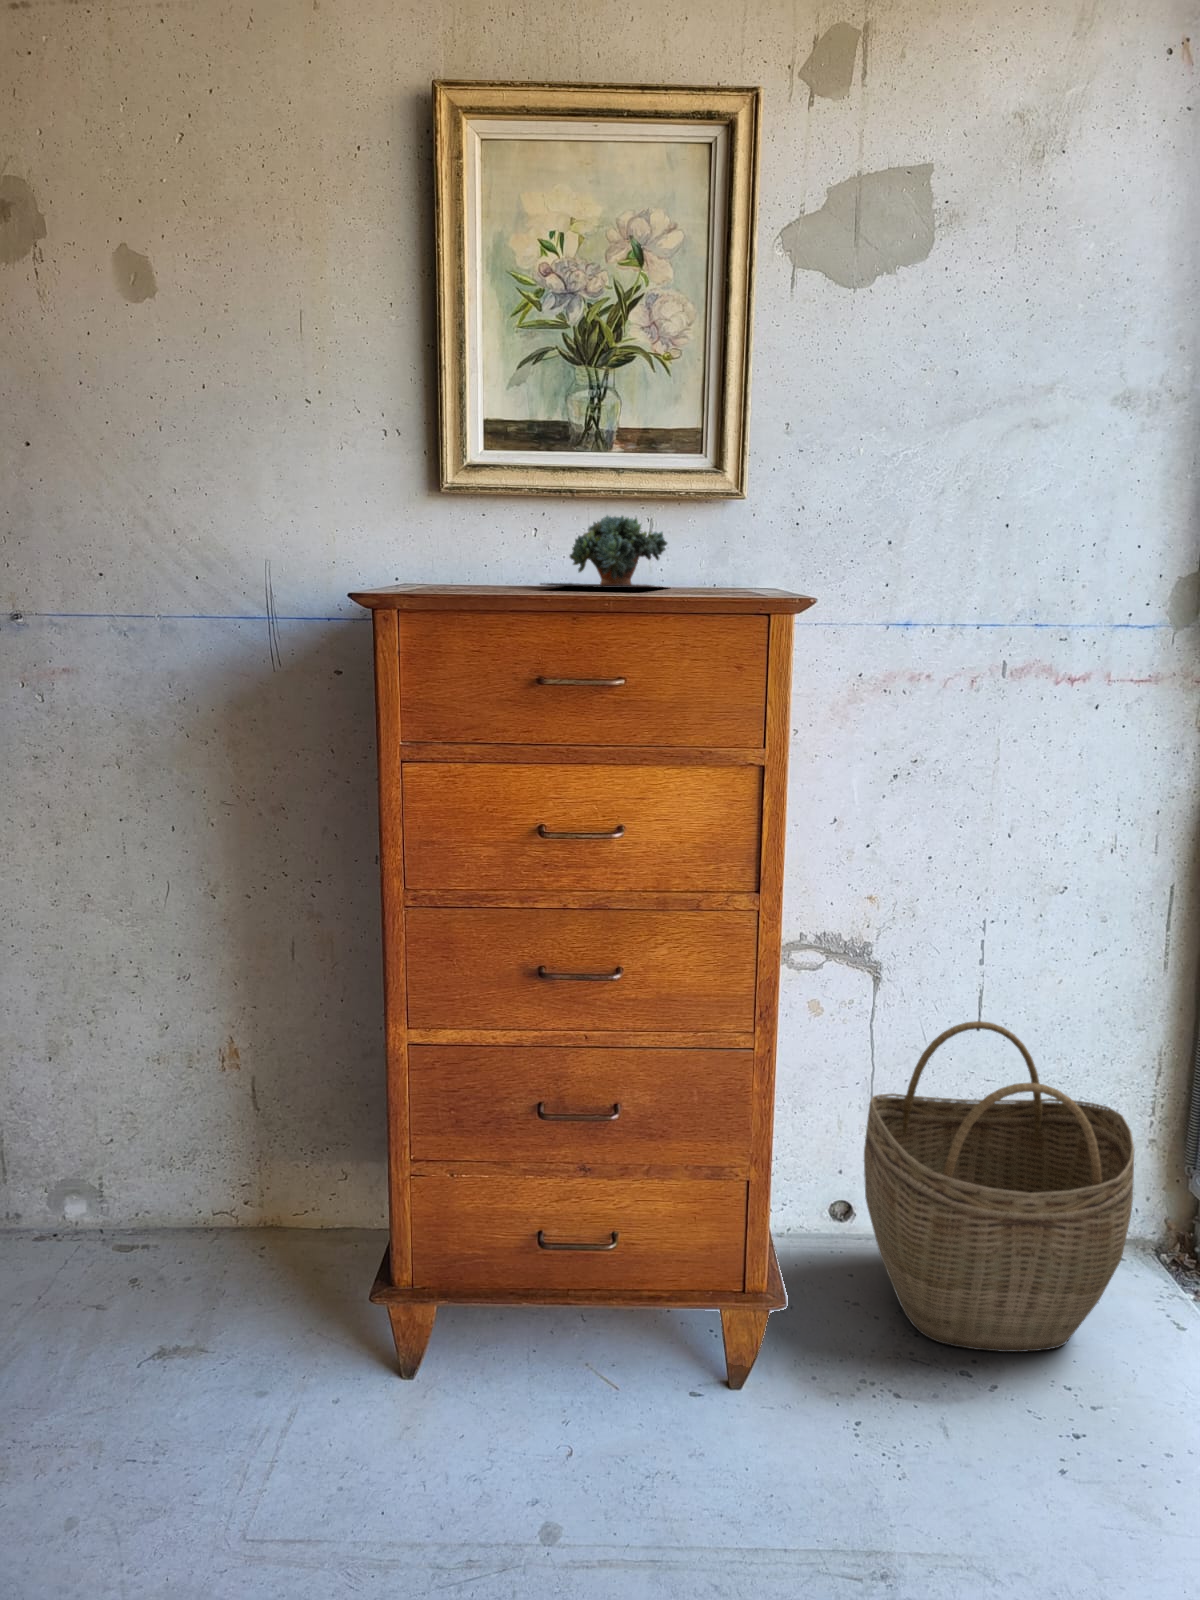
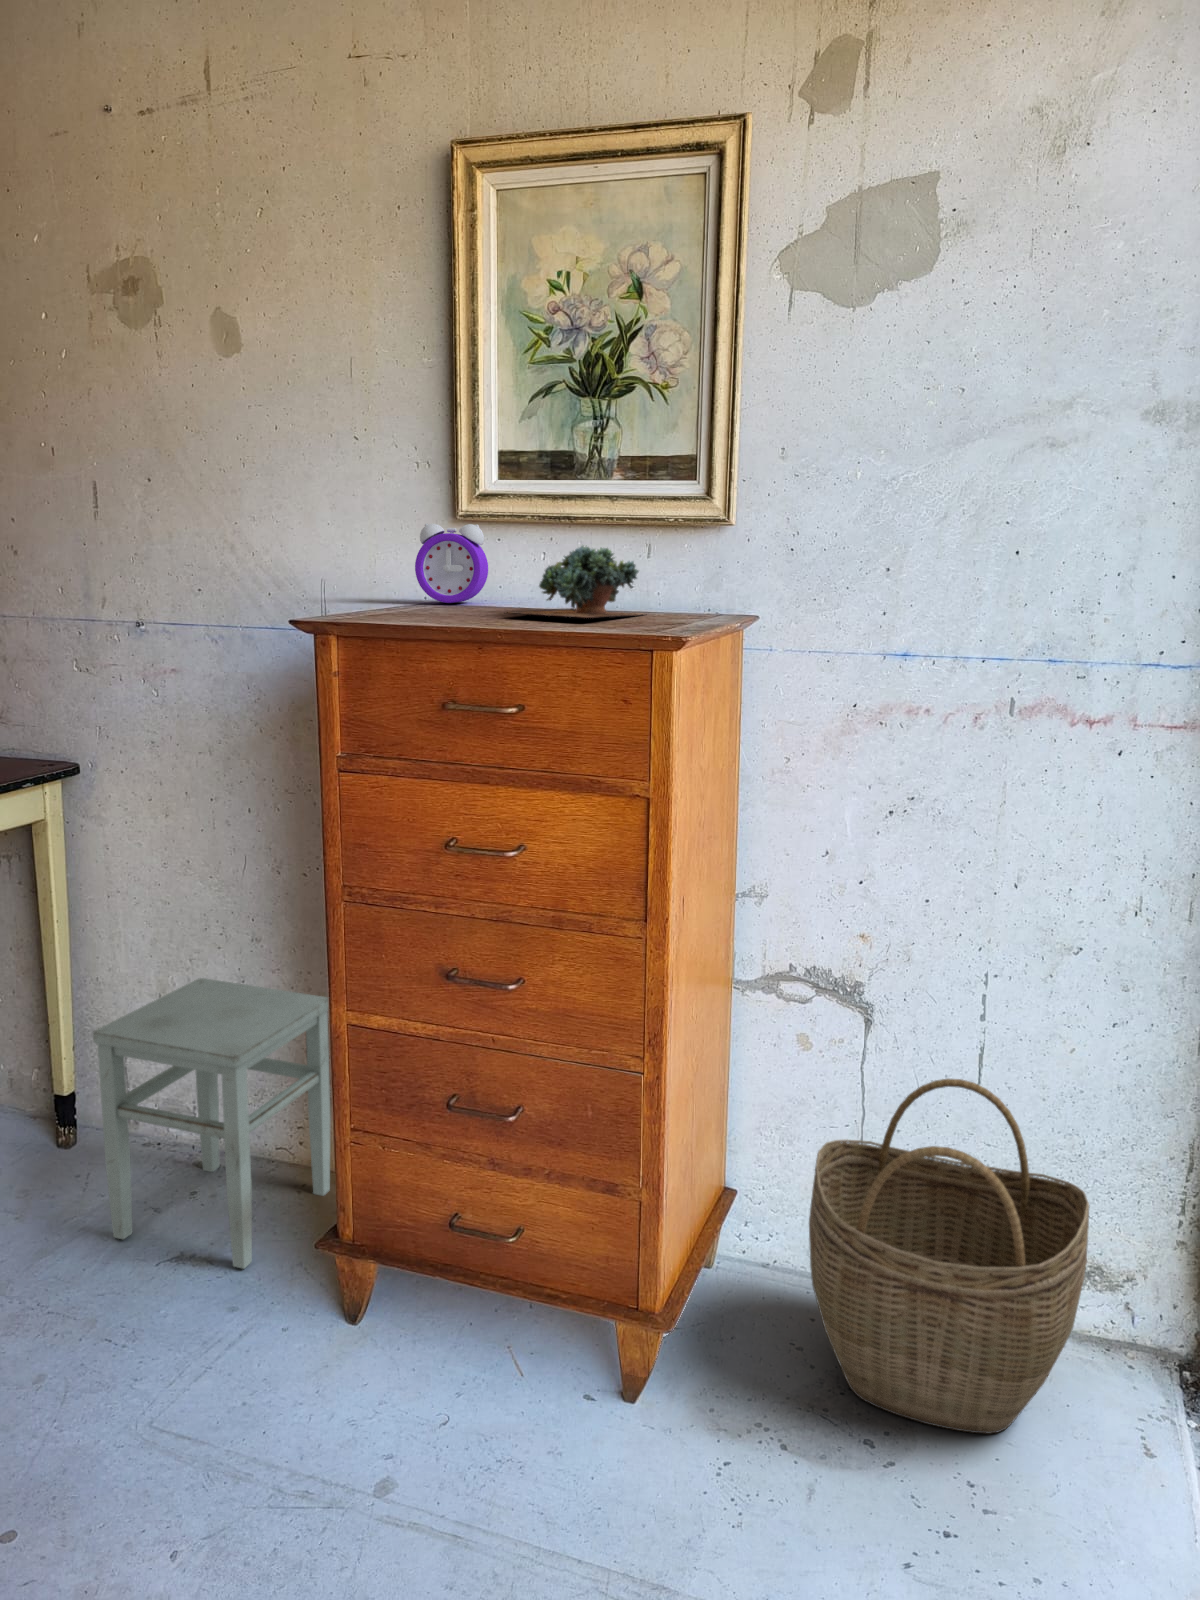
alarm clock: none [396,496,470,582] -> present [415,524,488,603]
stool: none [29,1026,296,1353] -> present [93,978,330,1269]

